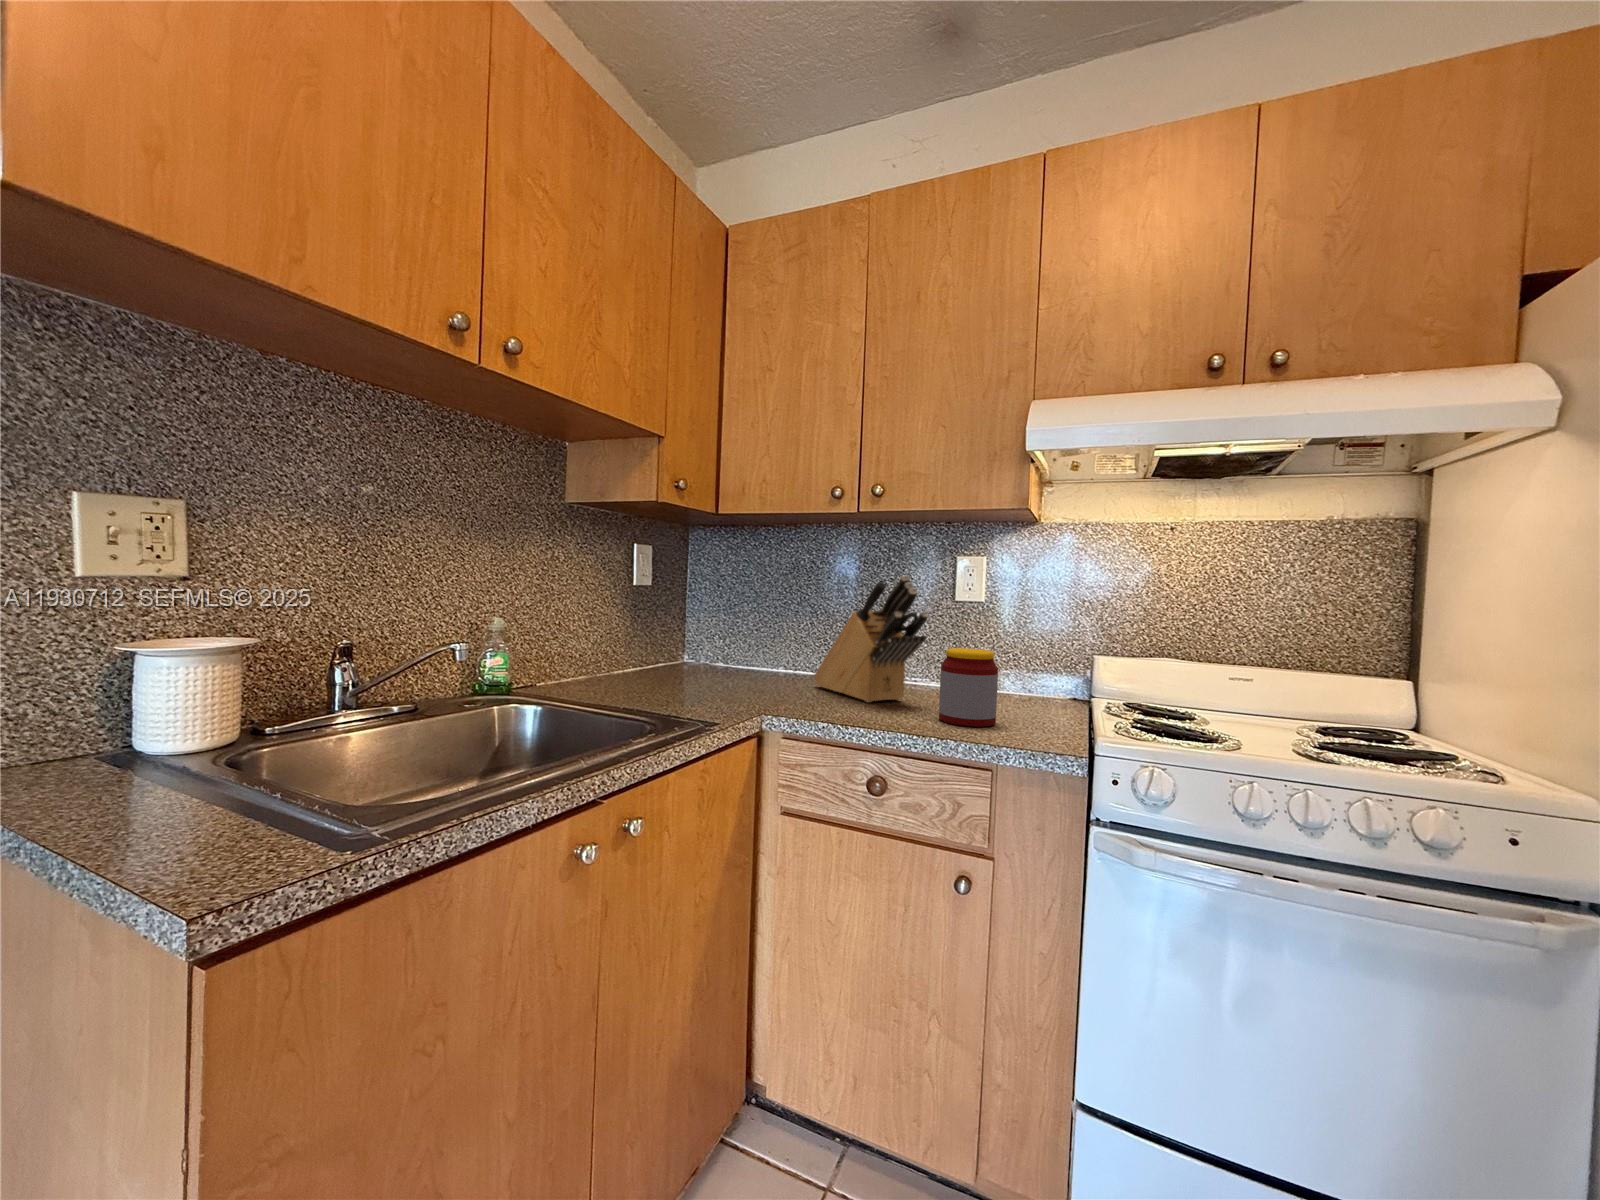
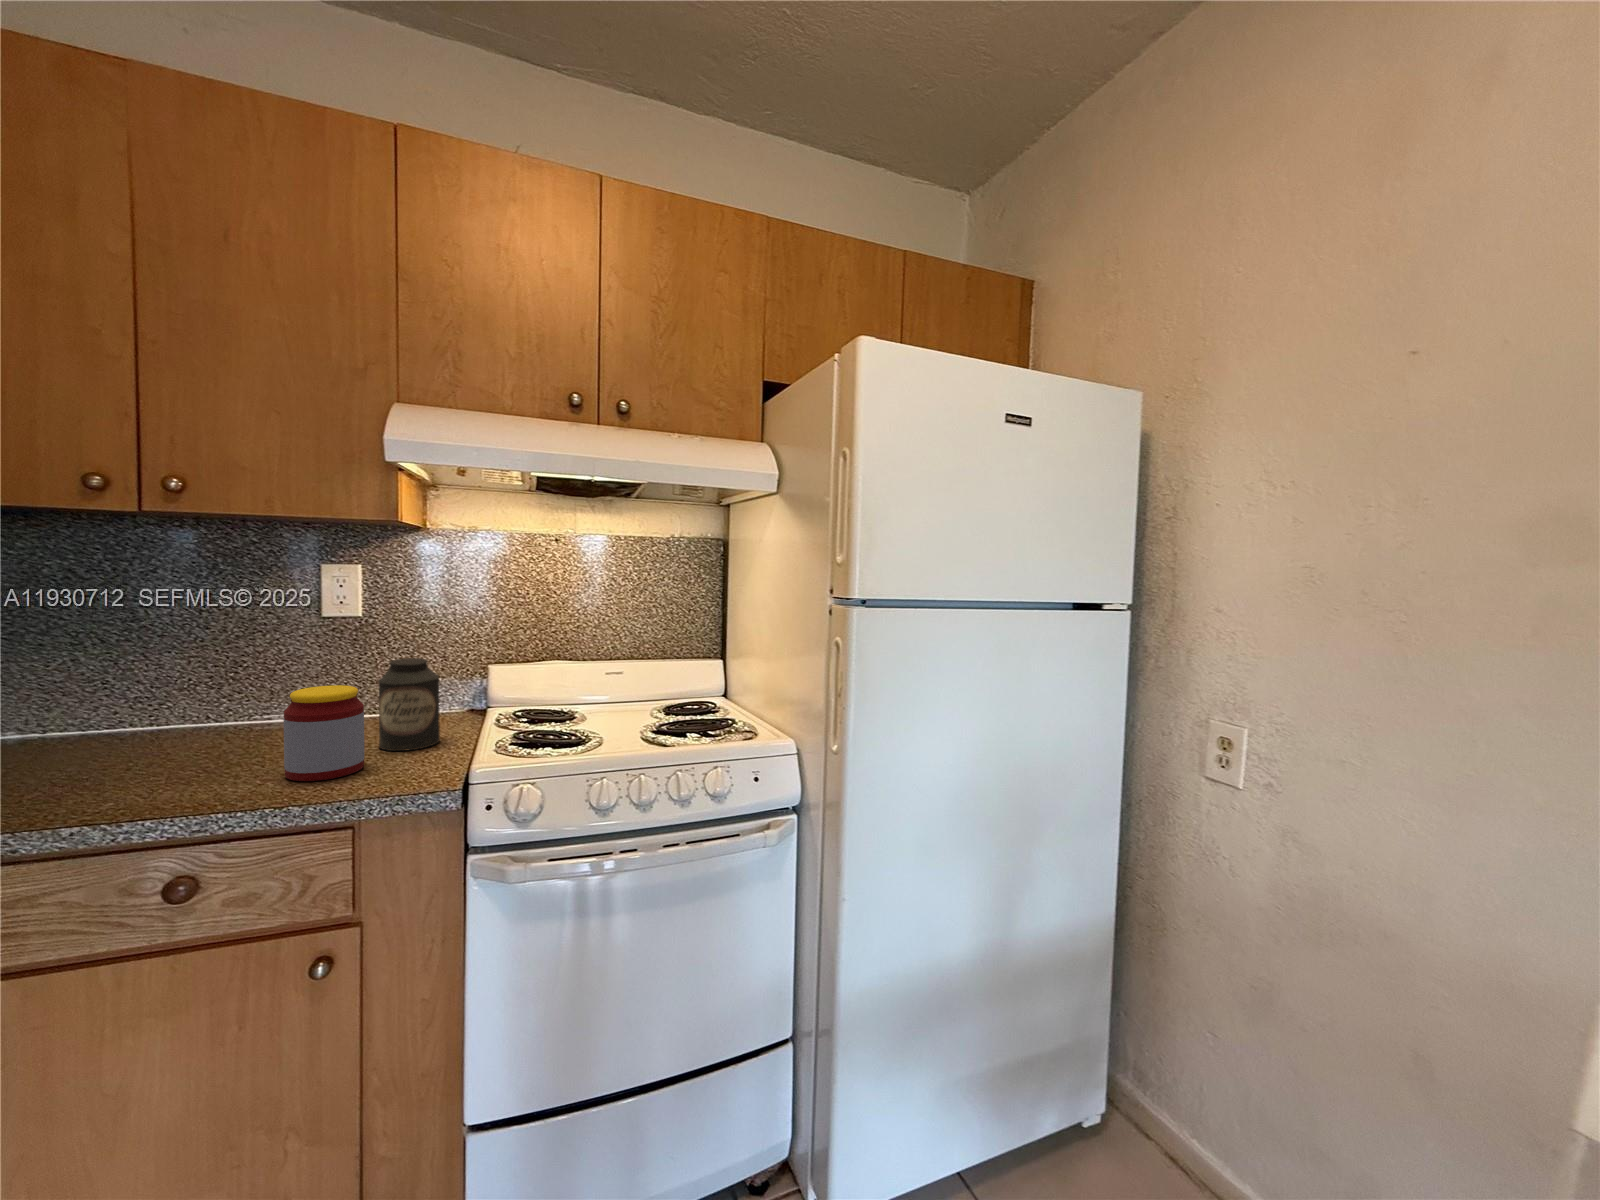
knife block: present [814,575,928,702] -> none [72,599,267,771]
canister: none [1002,635,1056,720] -> present [379,658,440,751]

